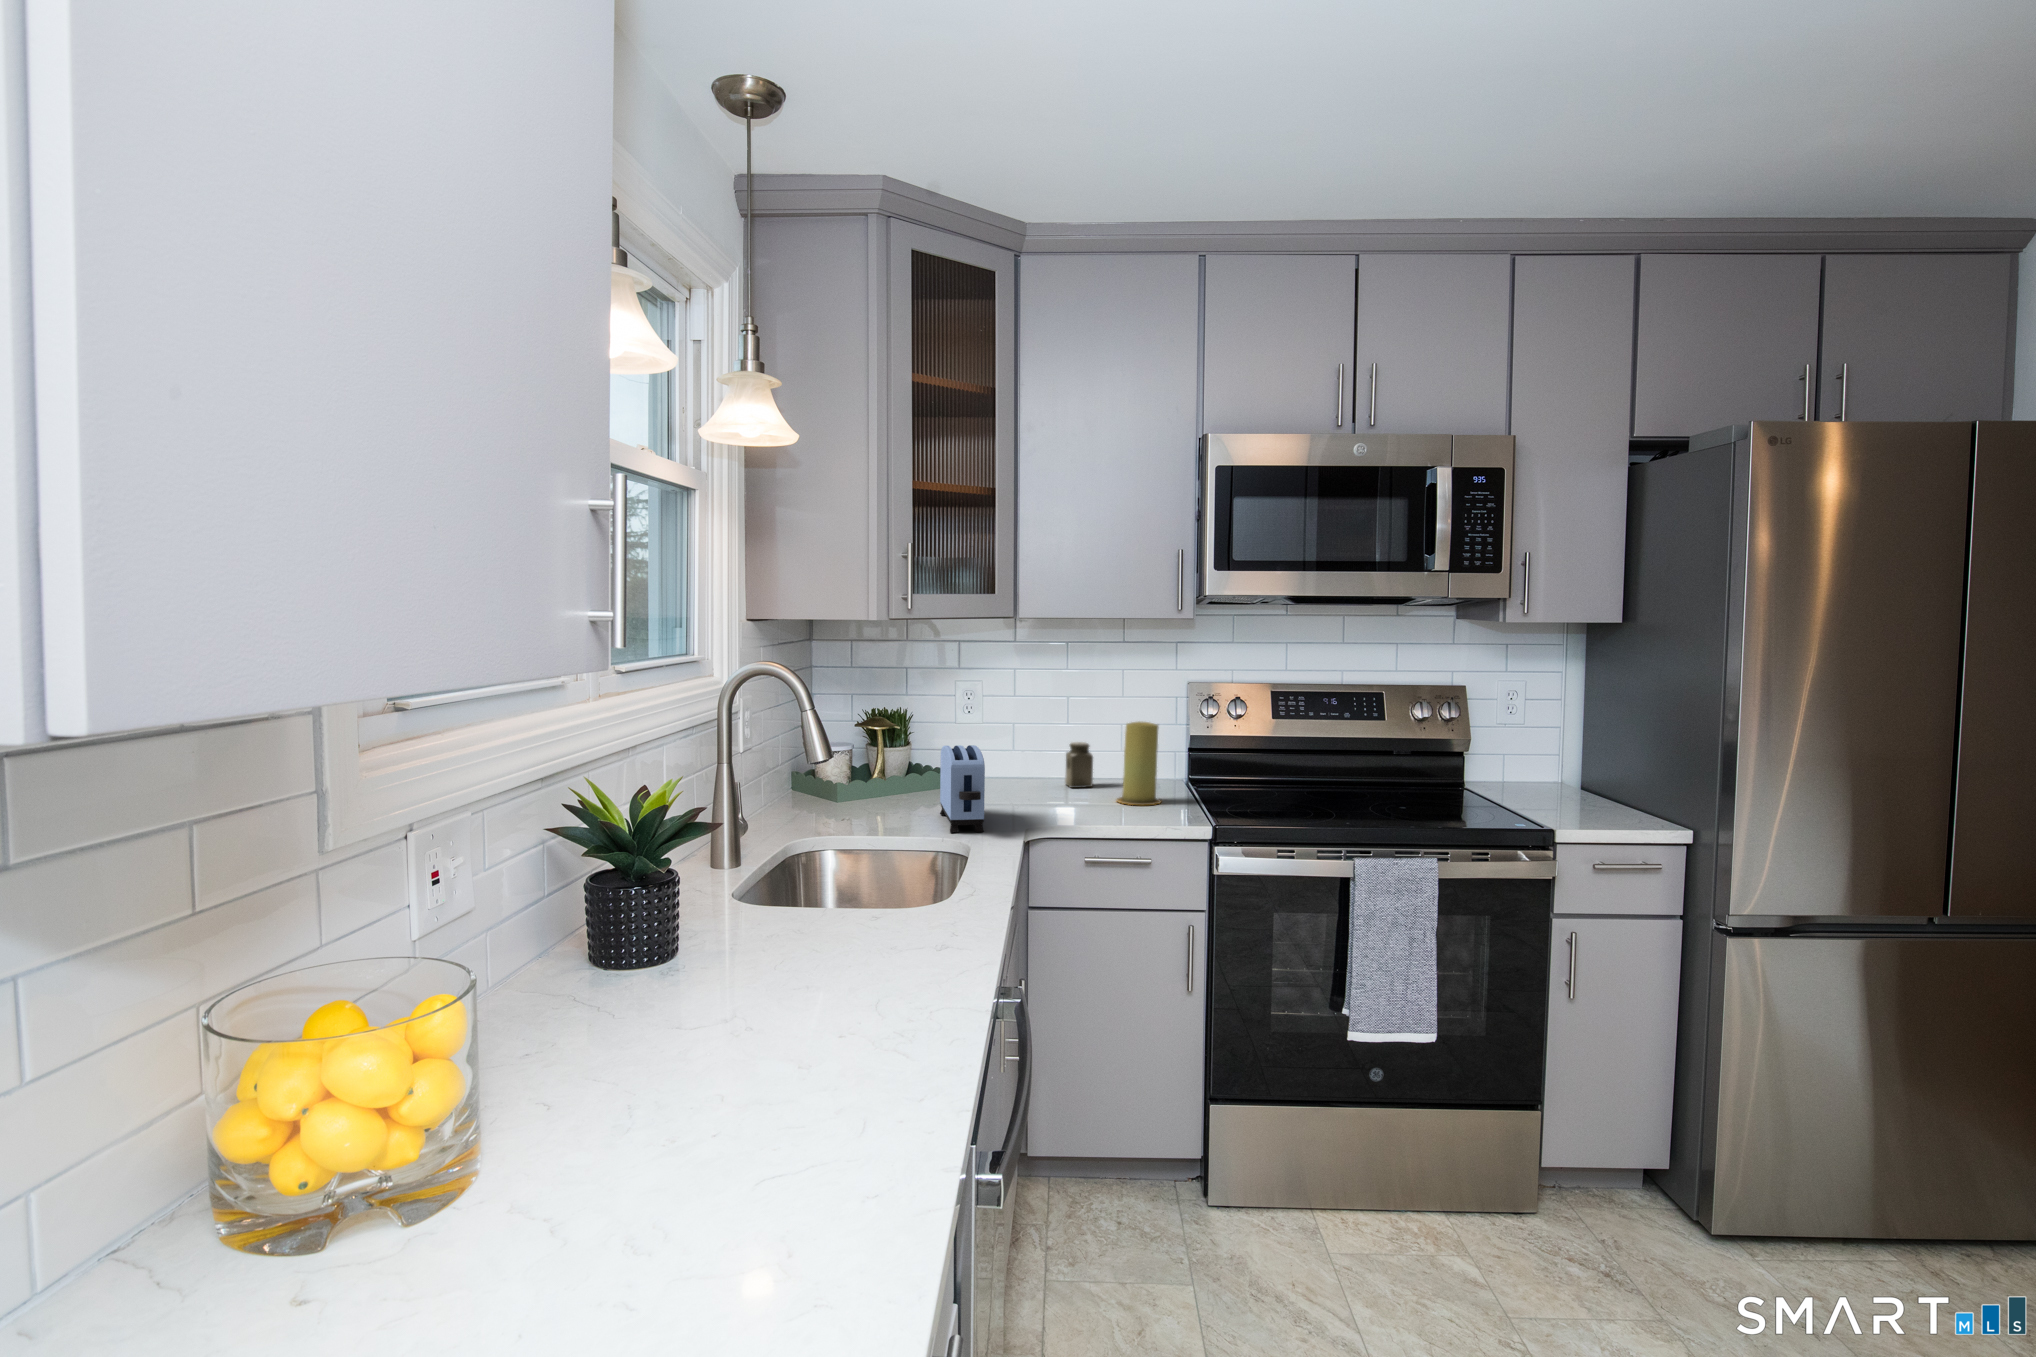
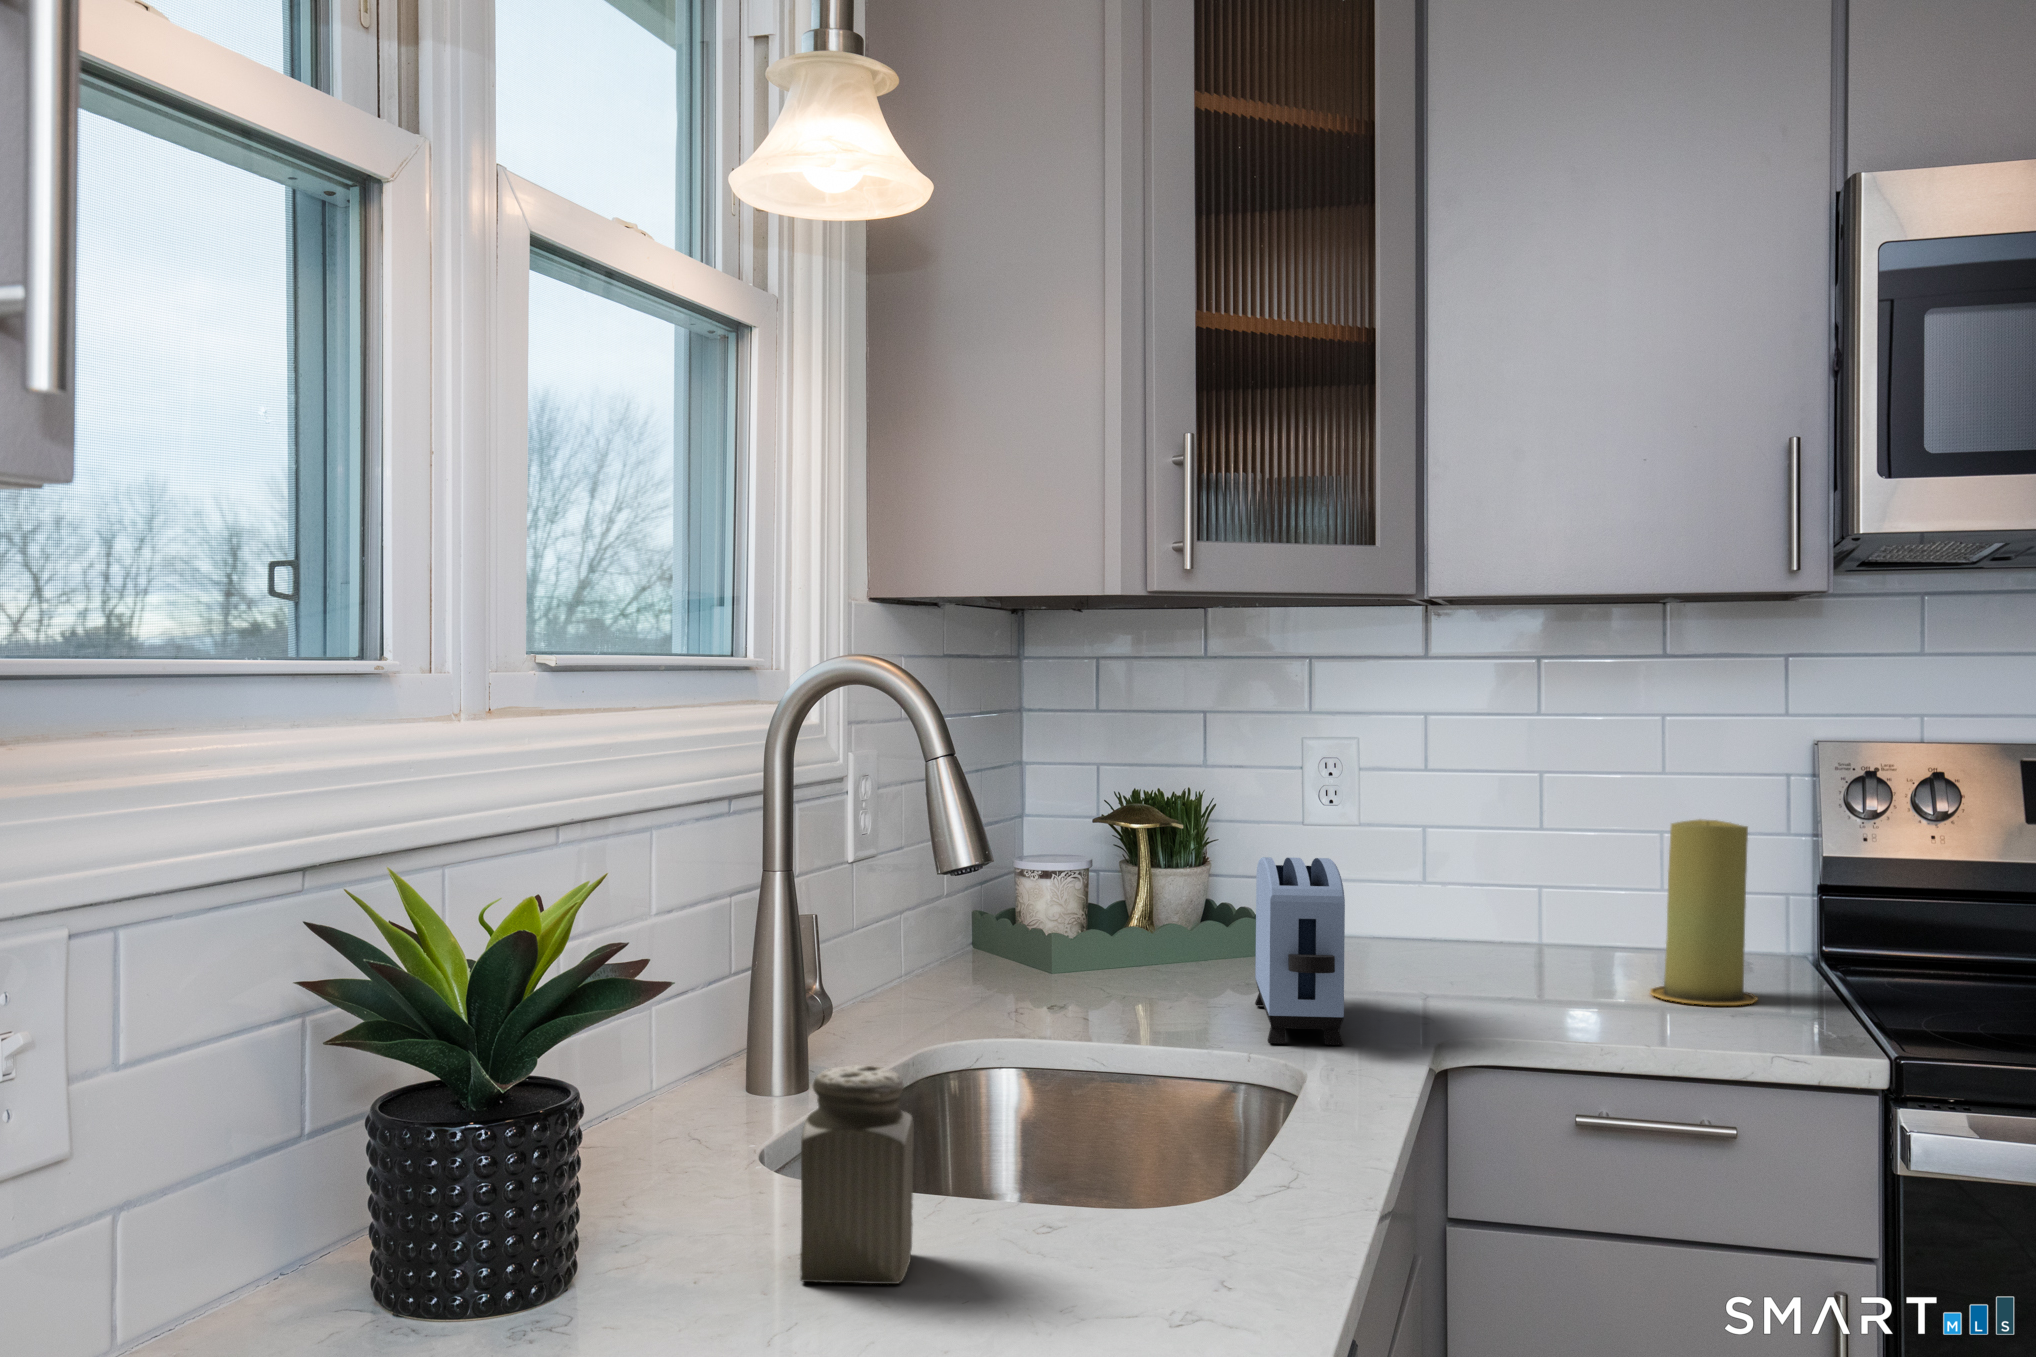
salt shaker: present [1065,742,1093,788] -> present [800,1065,914,1284]

